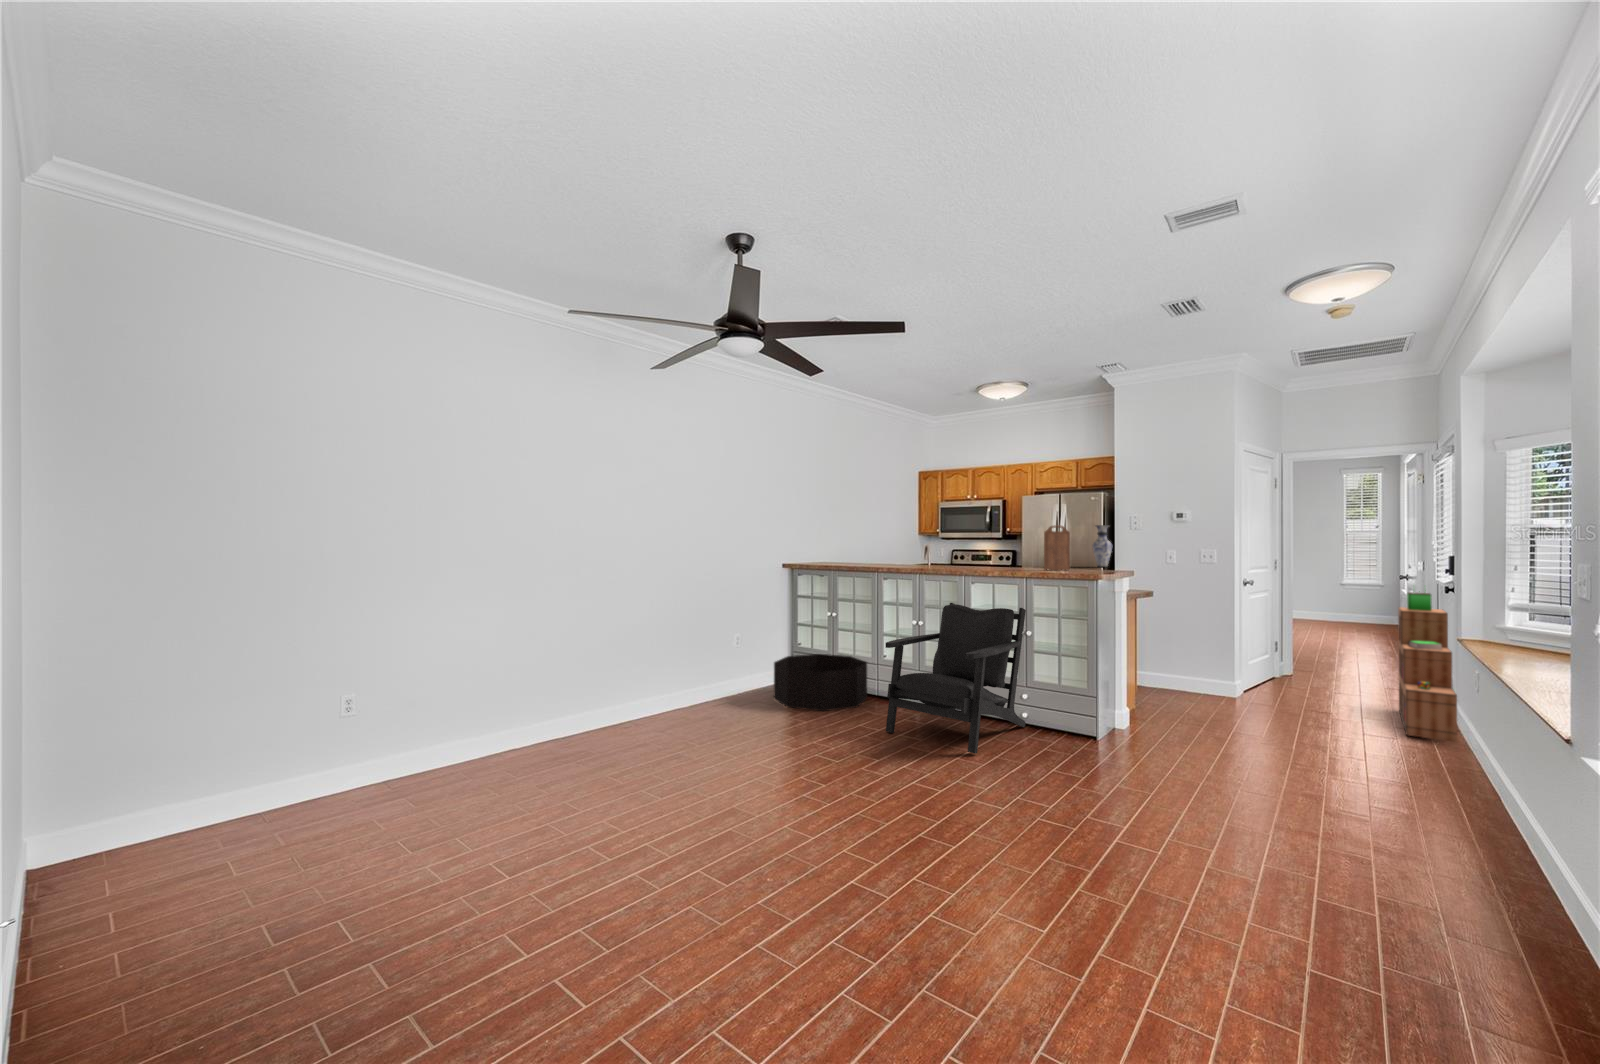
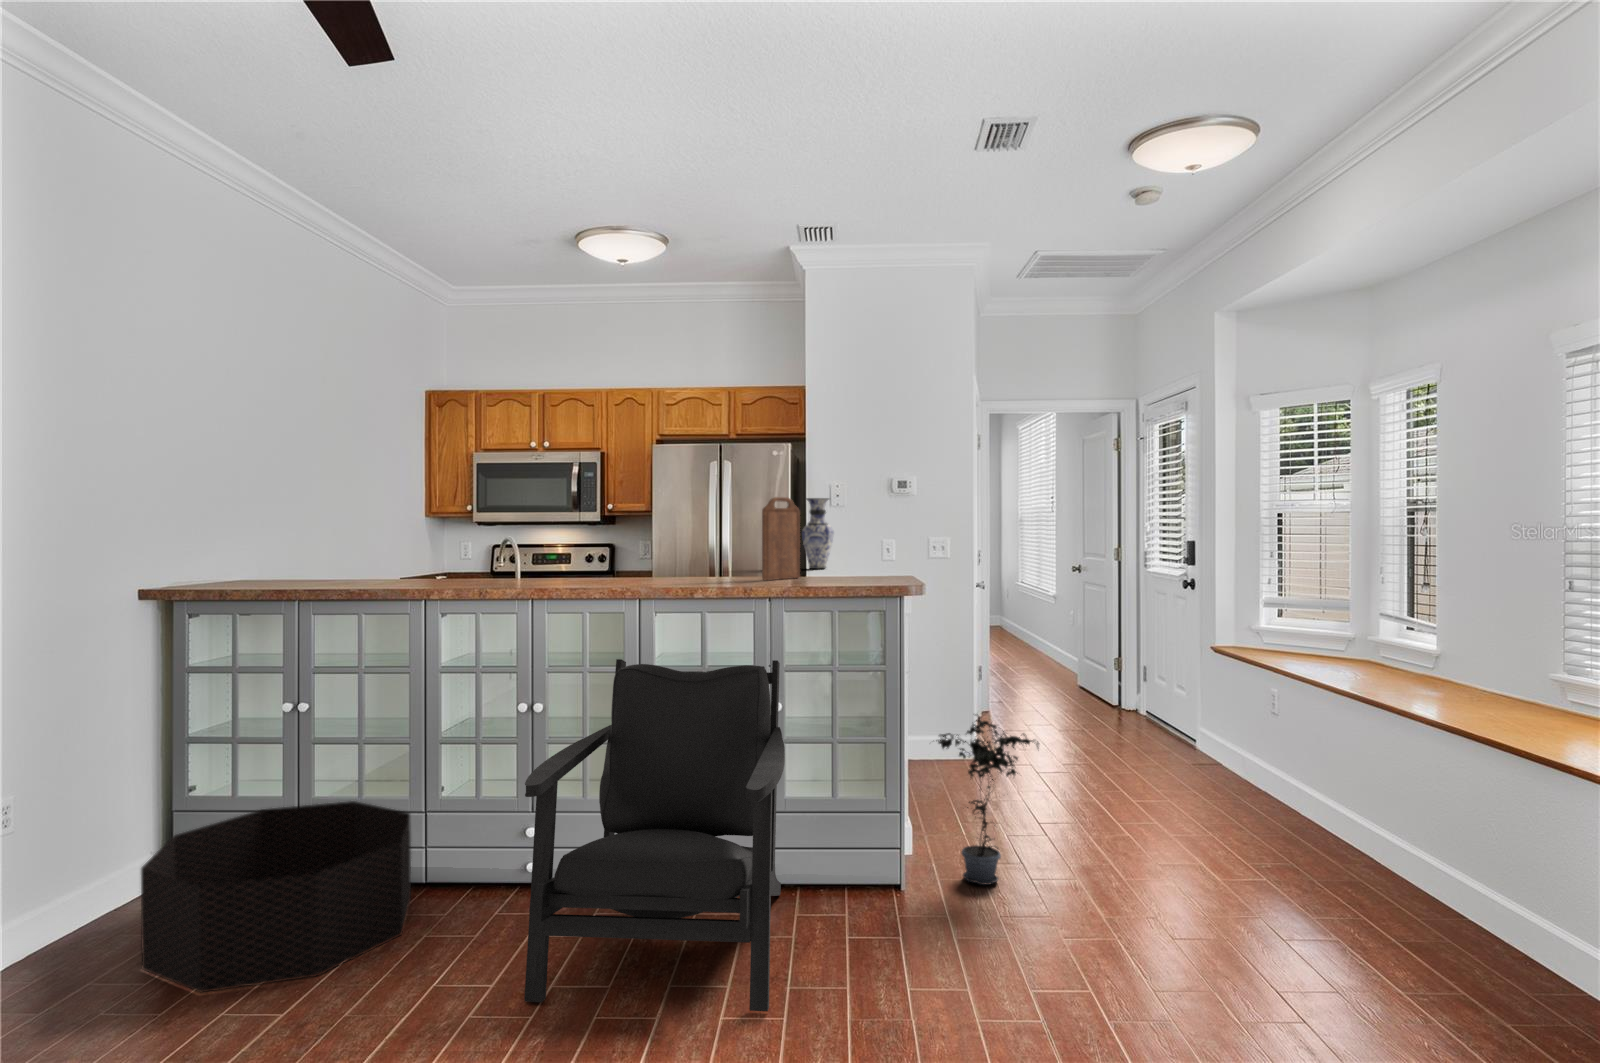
bookshelf: present [1398,592,1457,742] -> none [1132,573,1236,777]
potted plant: none [1115,649,1184,746] -> present [936,719,1039,885]

